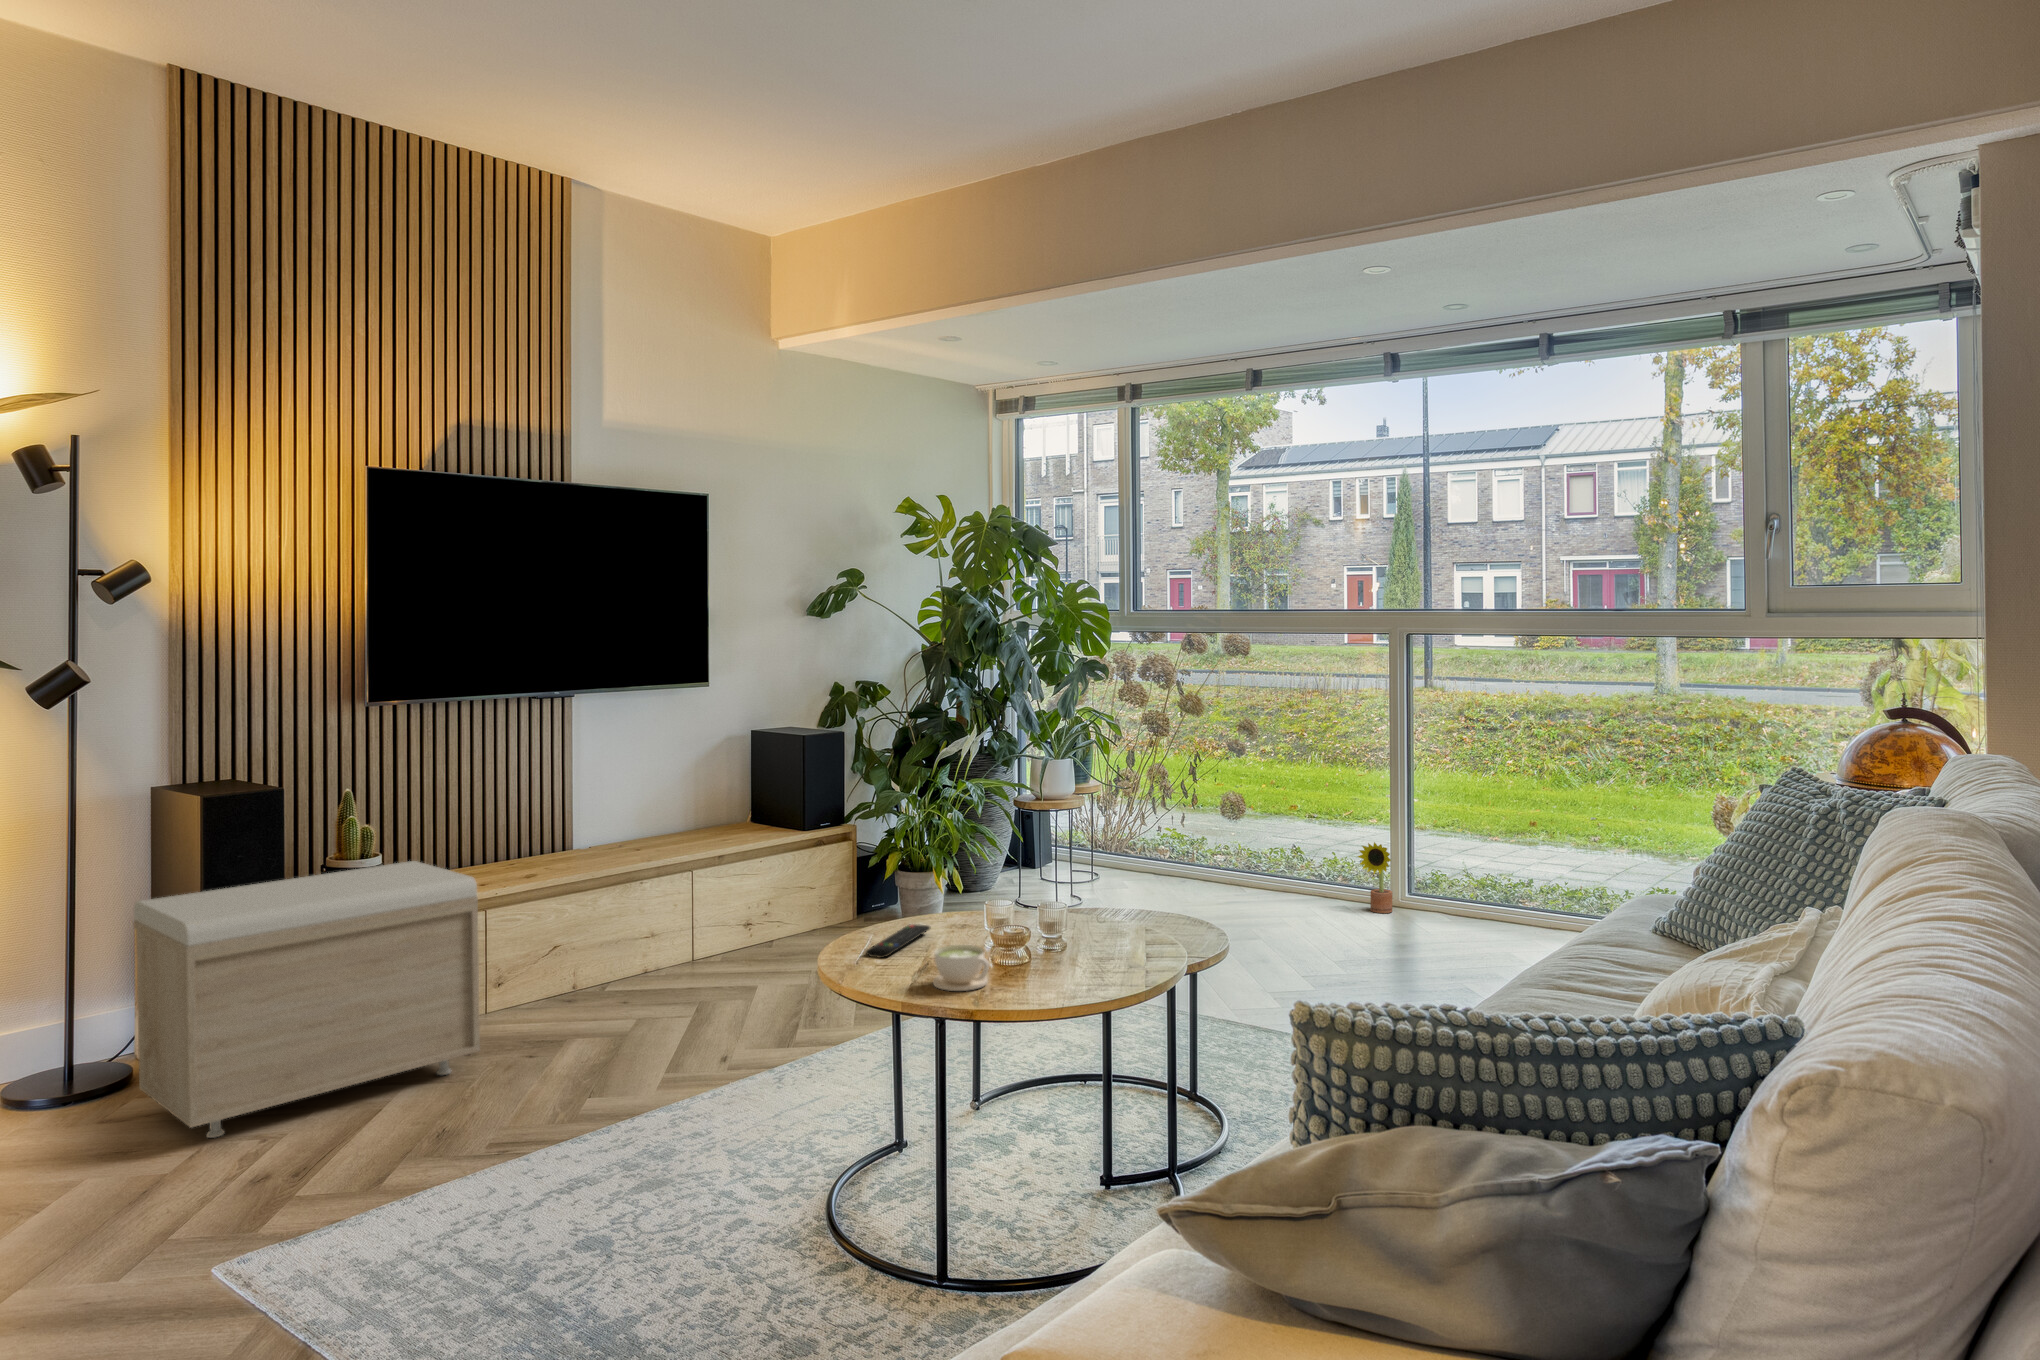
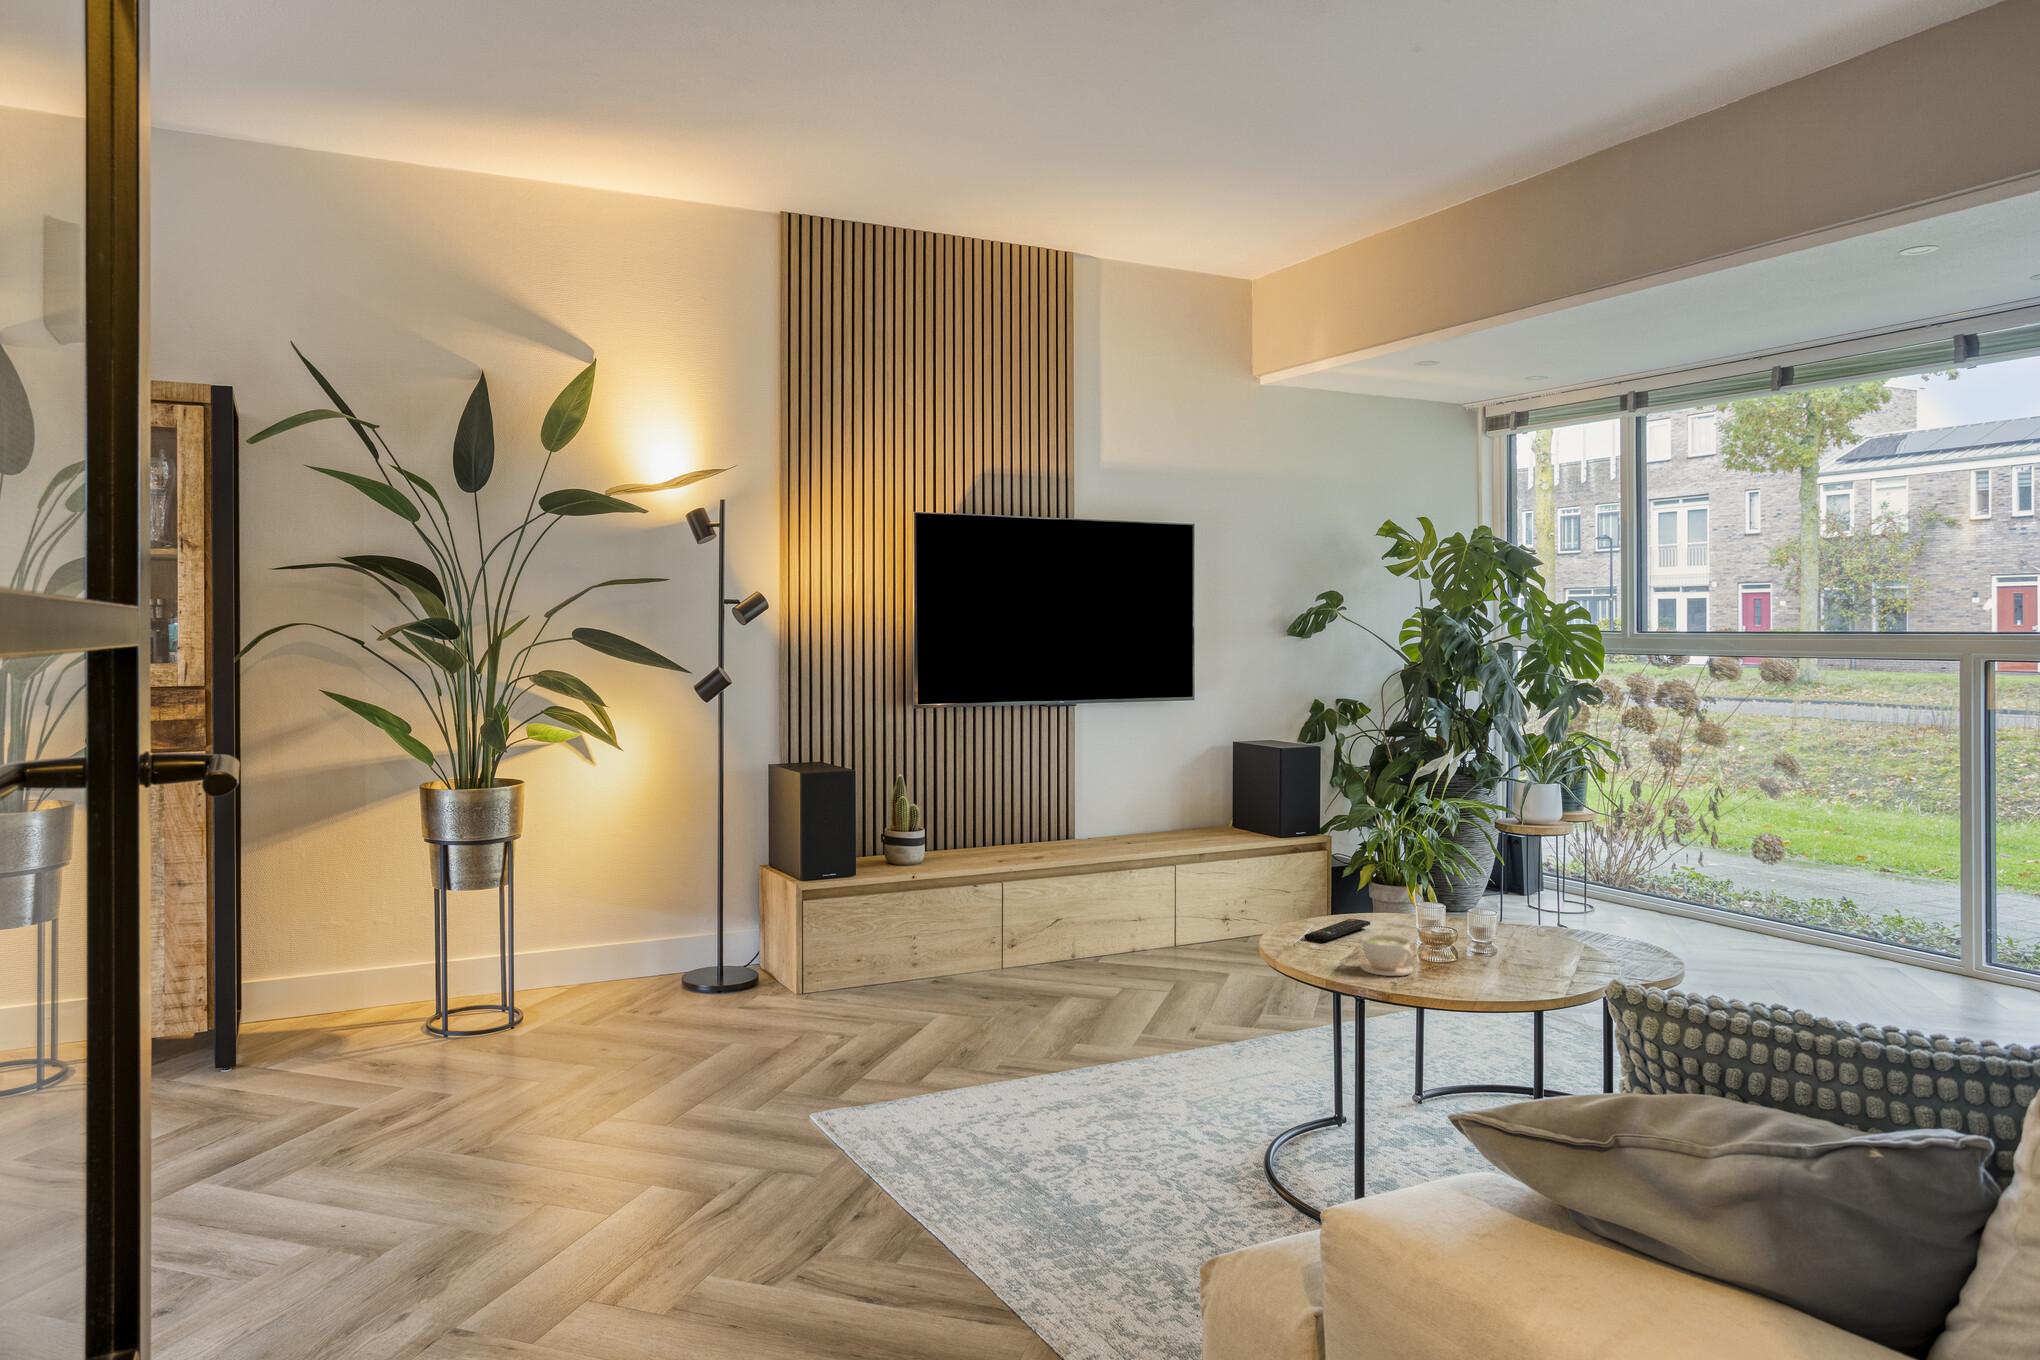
decorative plant: present [1358,842,1392,913] -> none [1923,899,1974,985]
storage bench: present [133,861,480,1138] -> none [760,835,993,1030]

